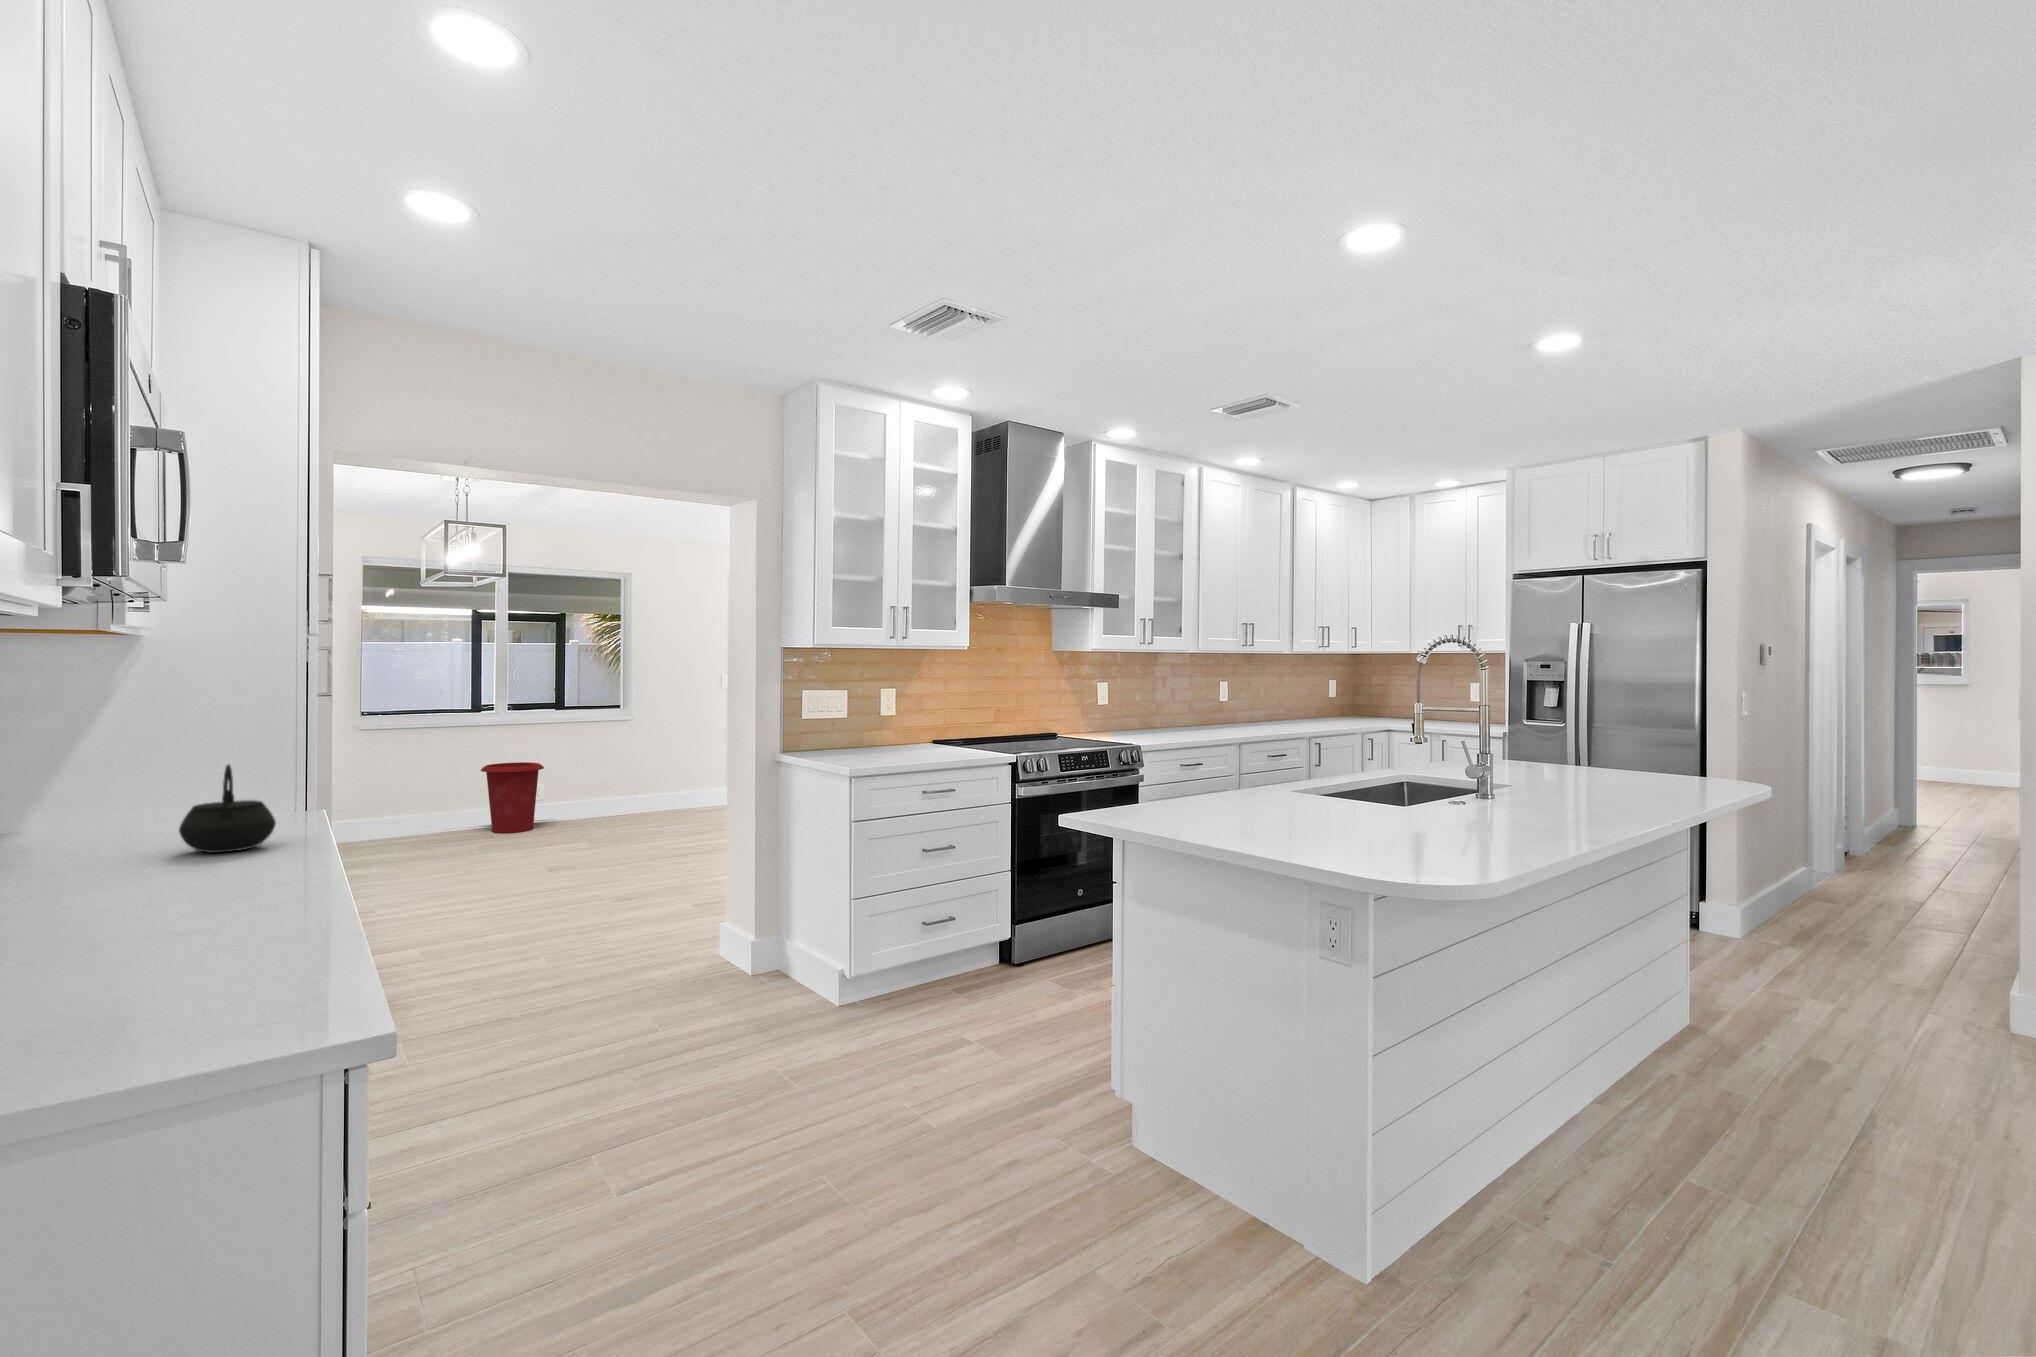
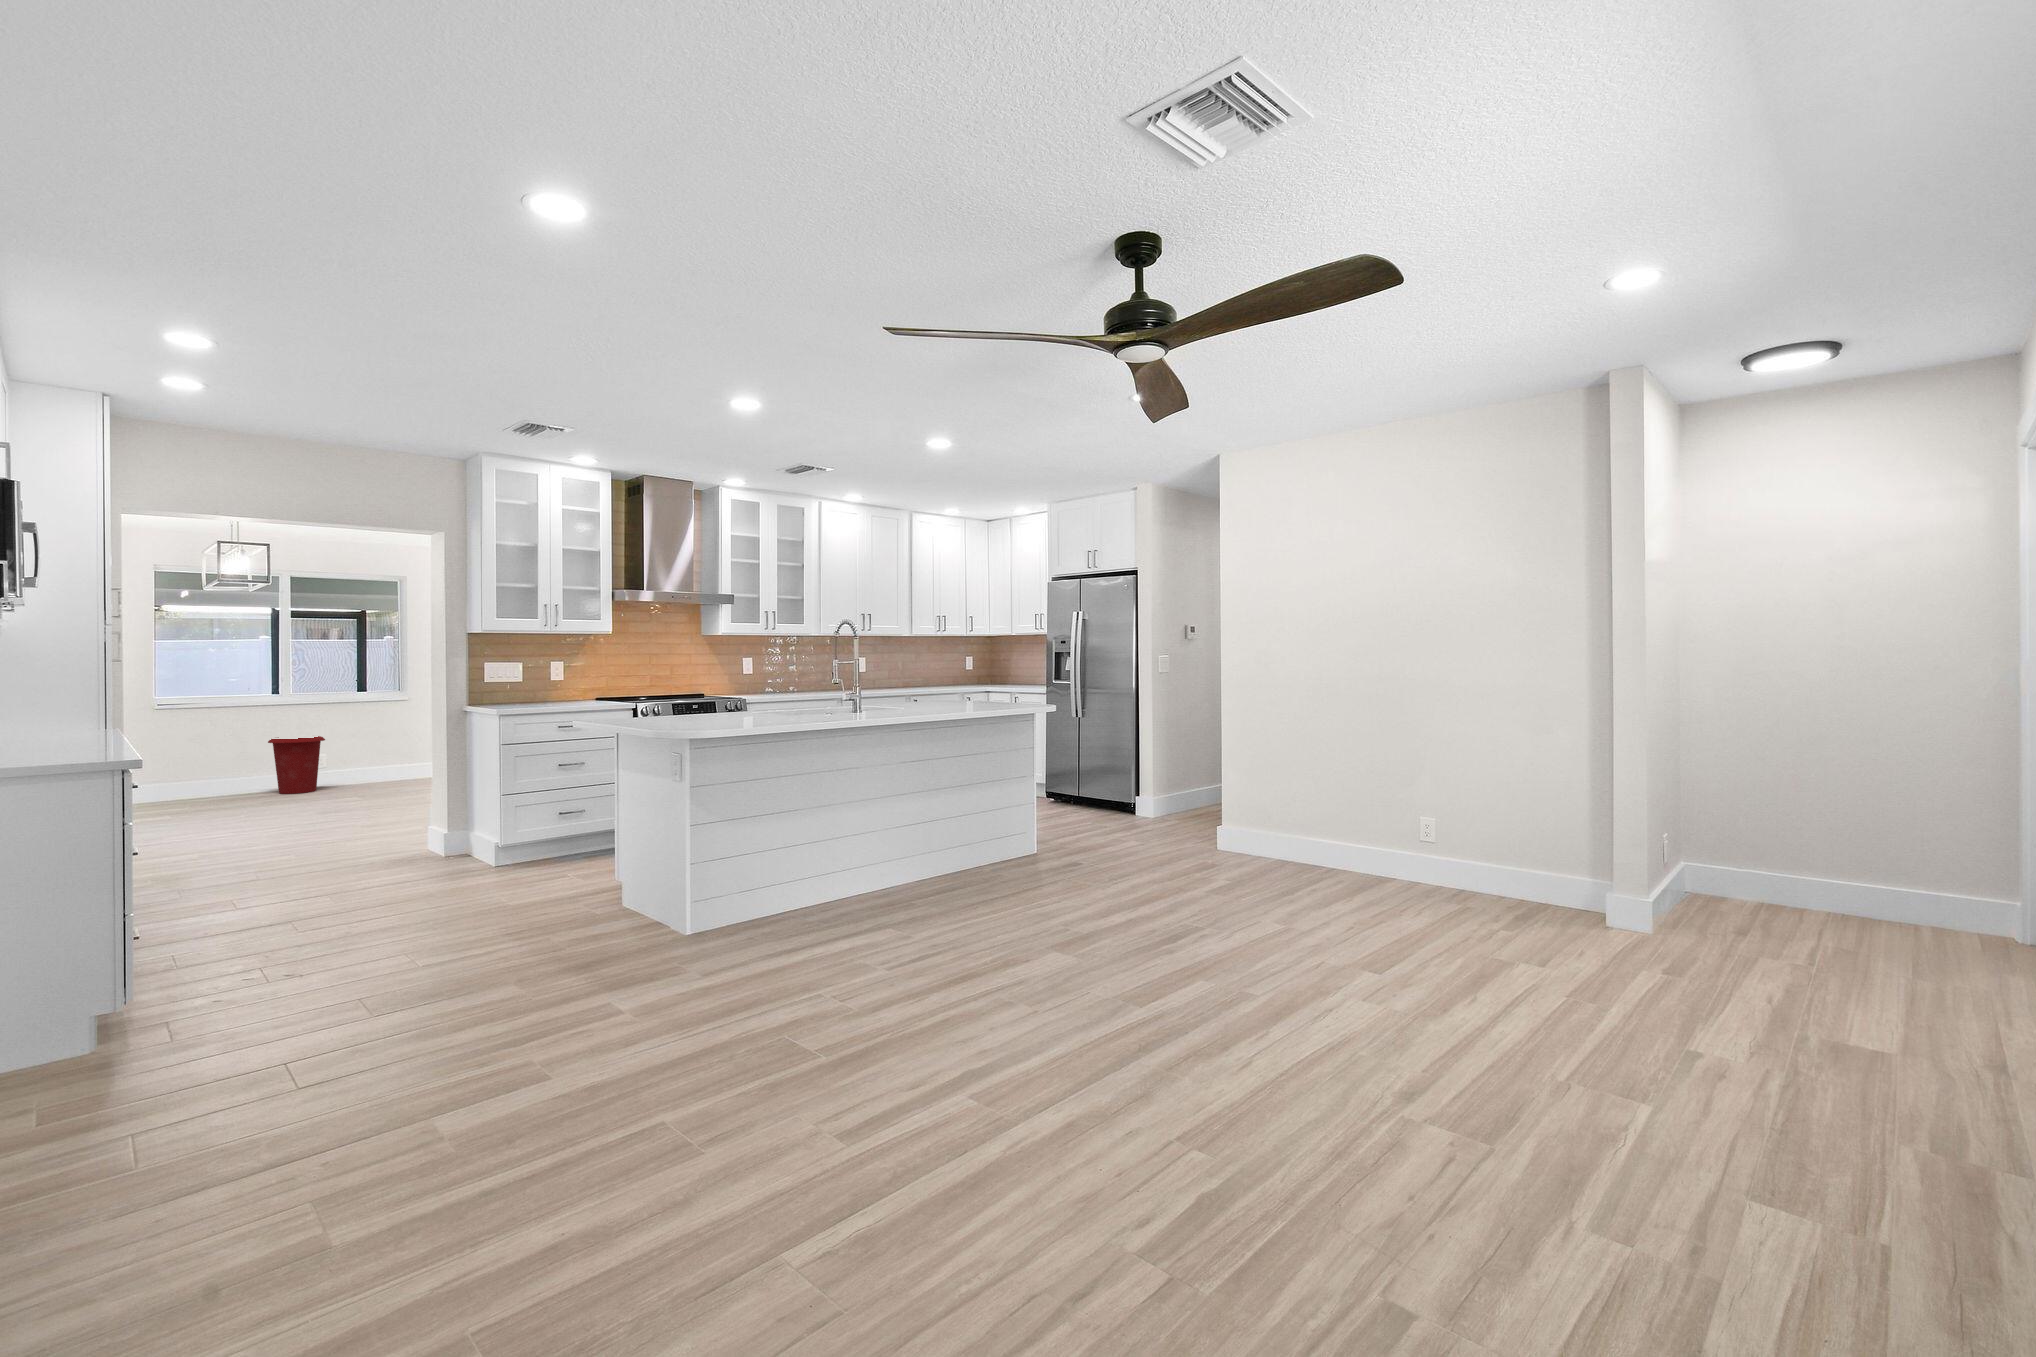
kettle: present [179,765,276,853] -> none [34,690,88,735]

